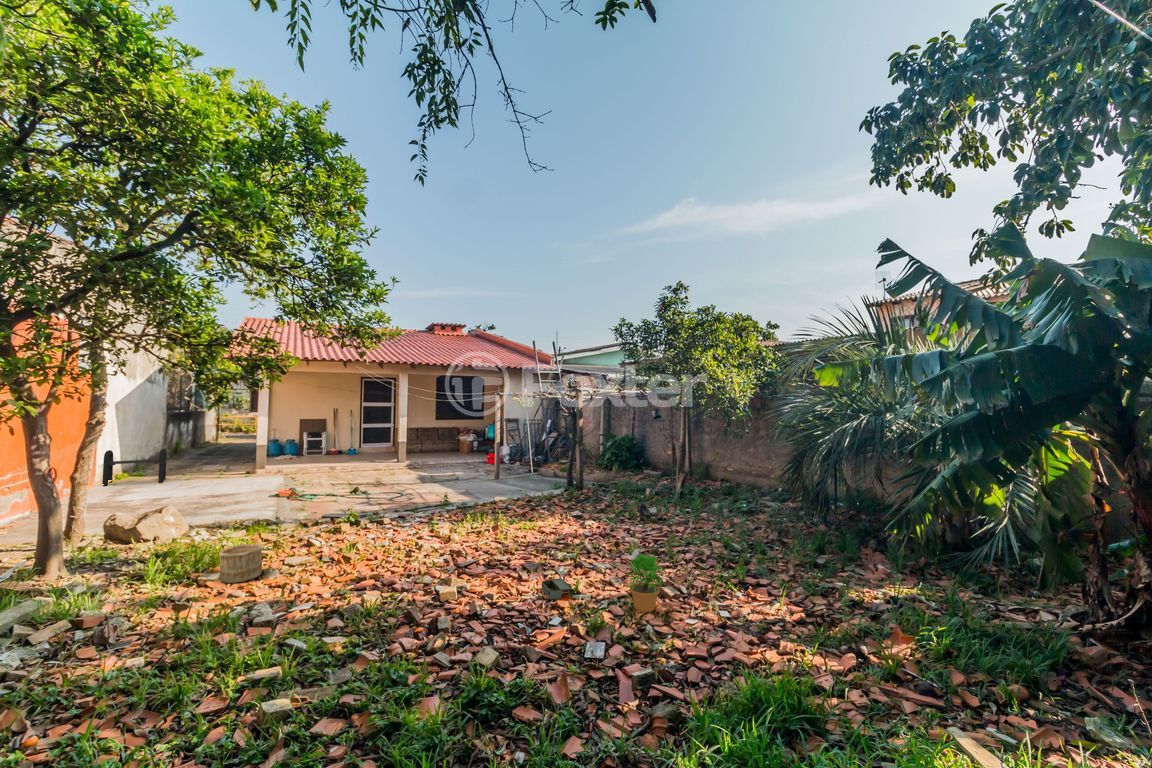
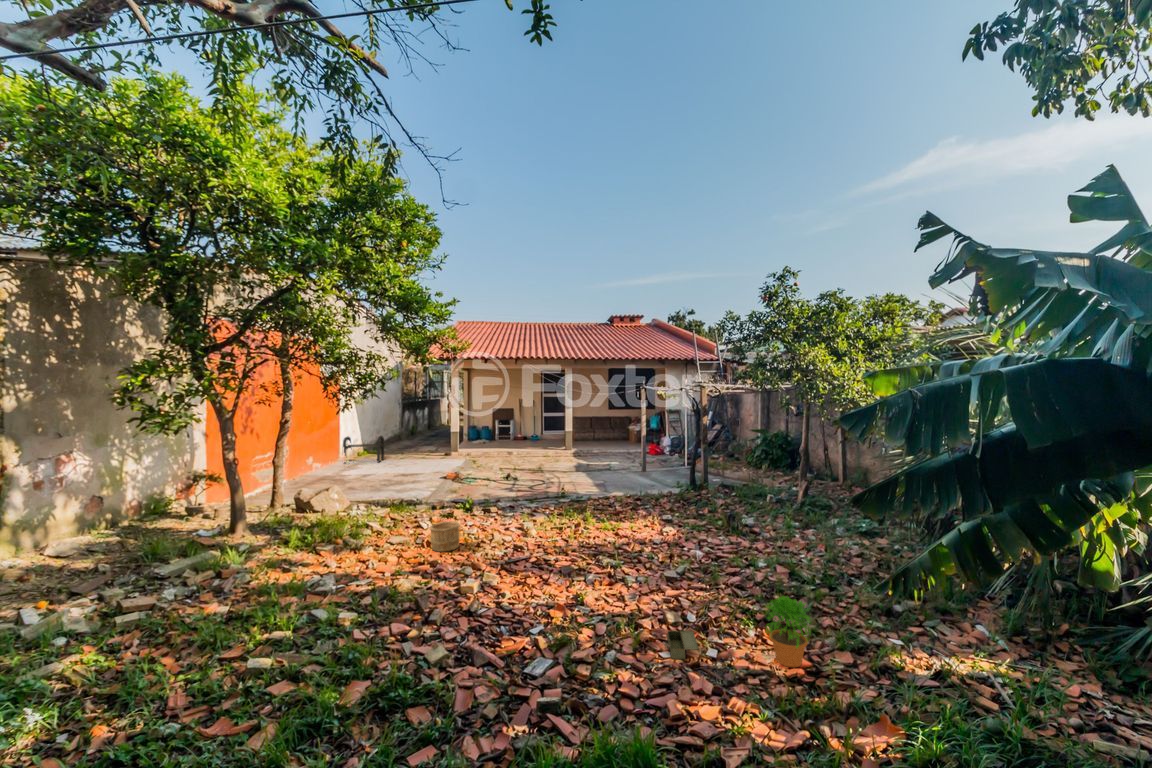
wooden bucket: present [219,544,263,583] -> present [430,522,459,552]
potted plant: present [627,554,662,612] -> present [766,596,811,667]
toolbox: present [542,578,572,600] -> present [666,630,699,659]

